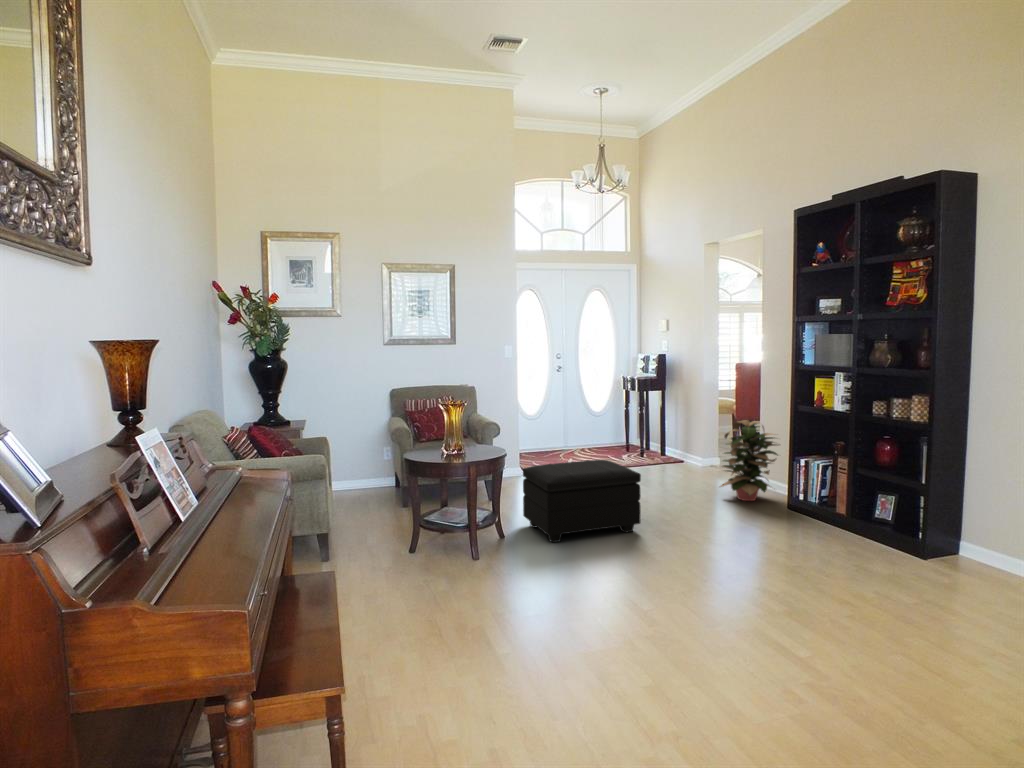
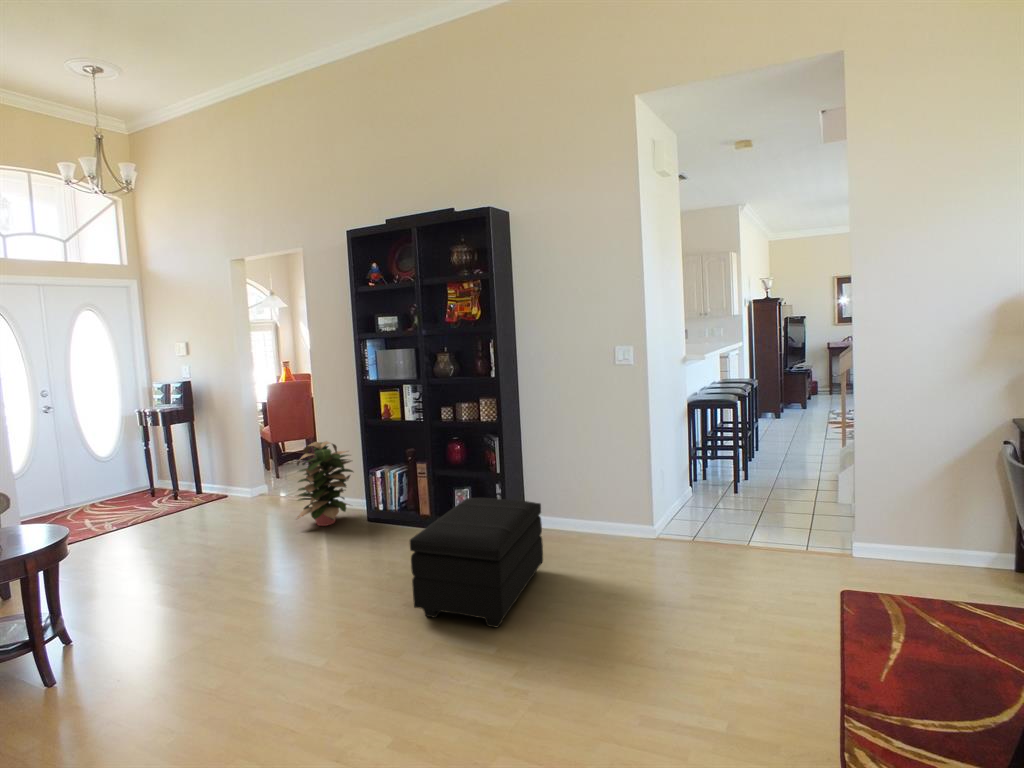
footstool: present [523,460,641,542] -> present [410,498,543,627]

